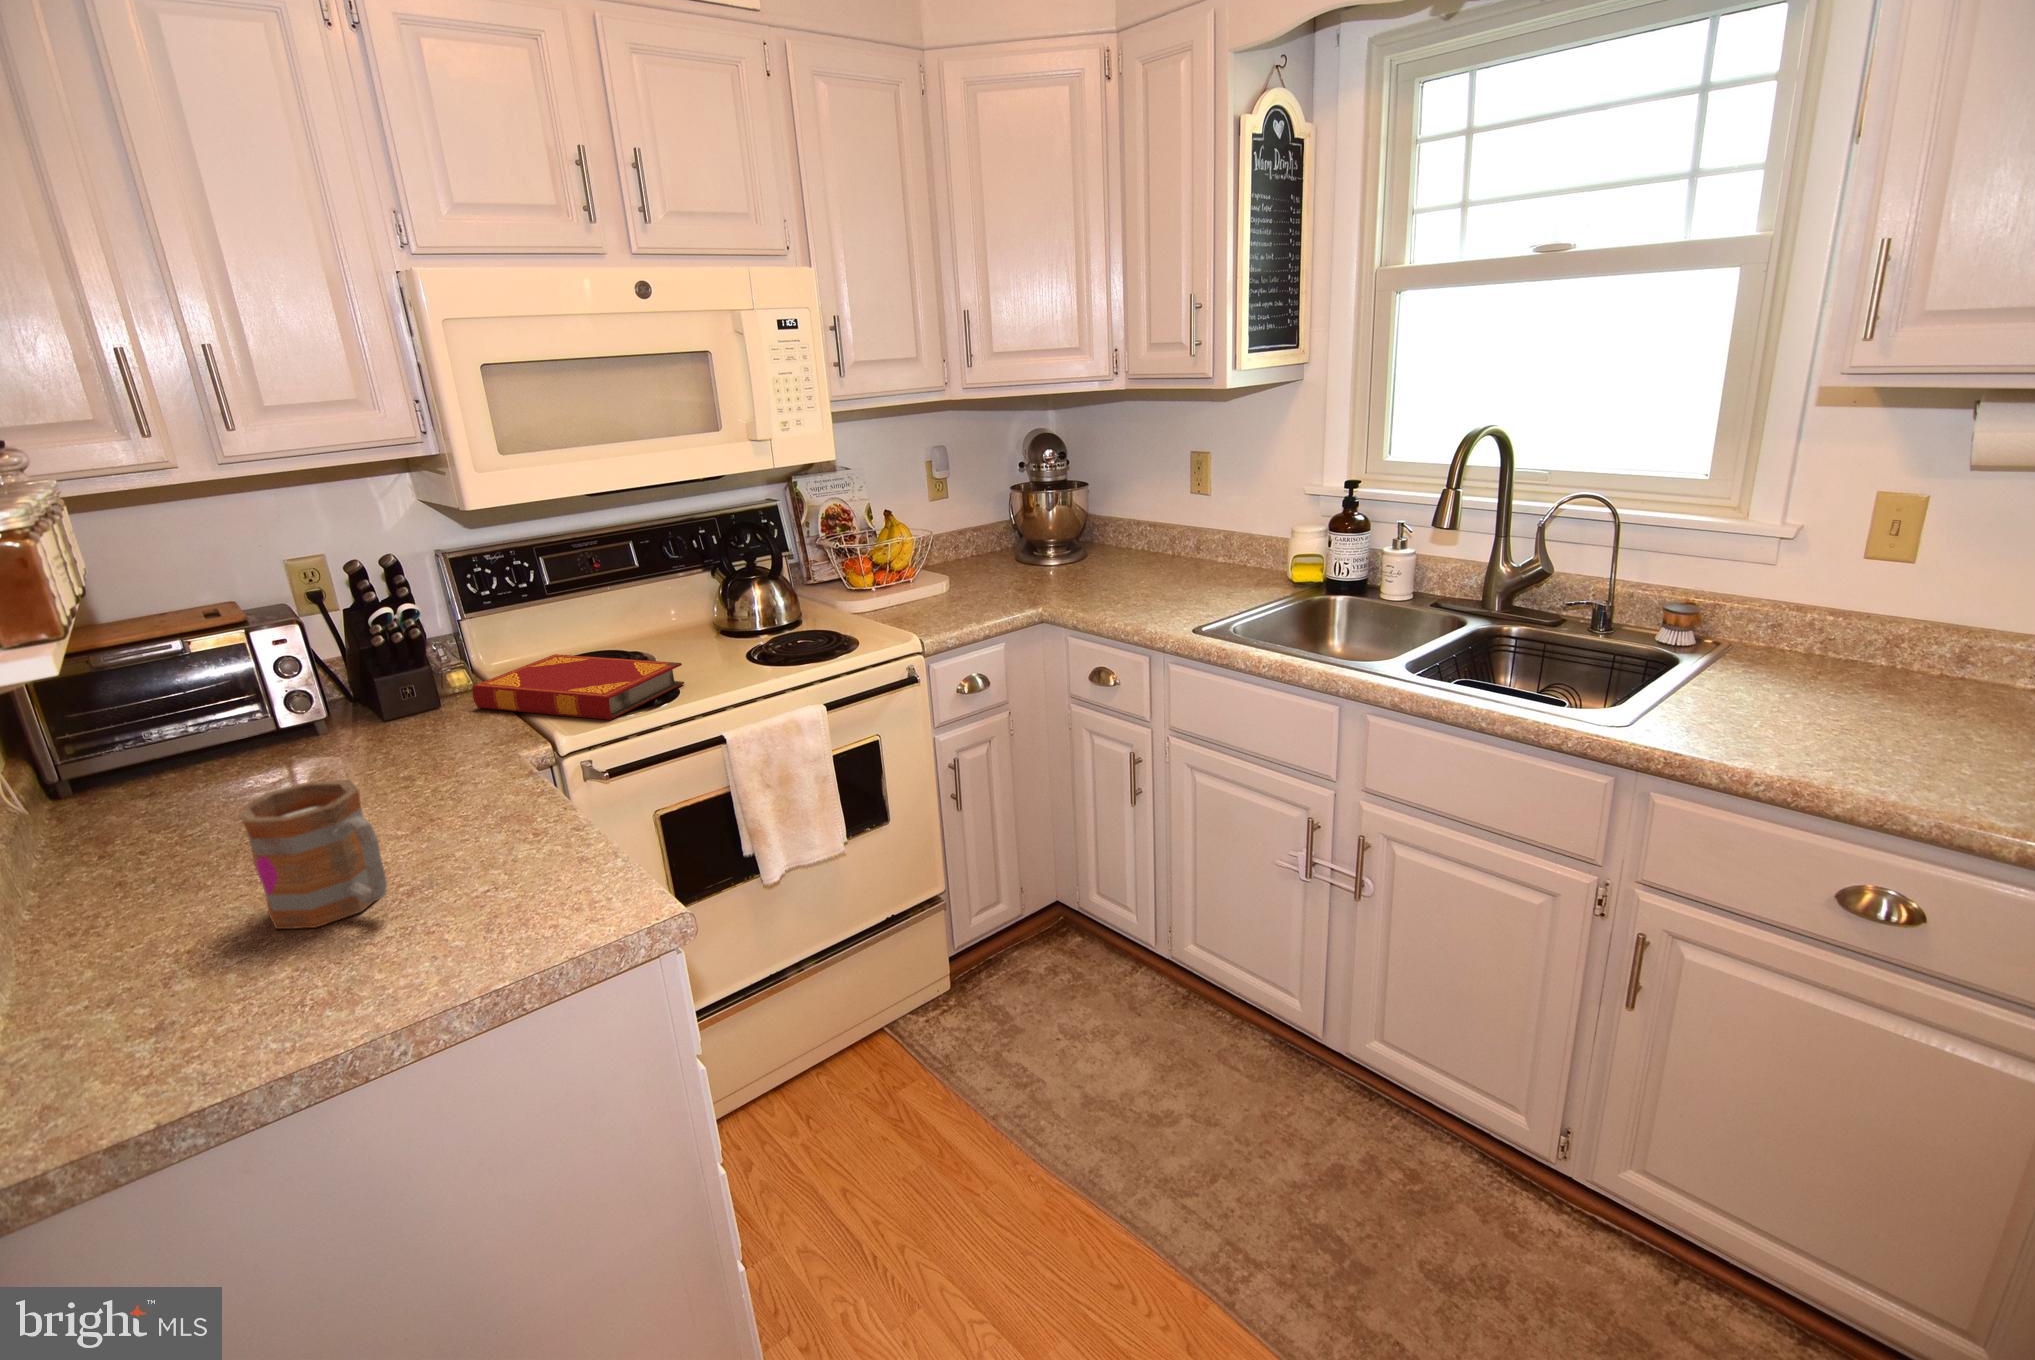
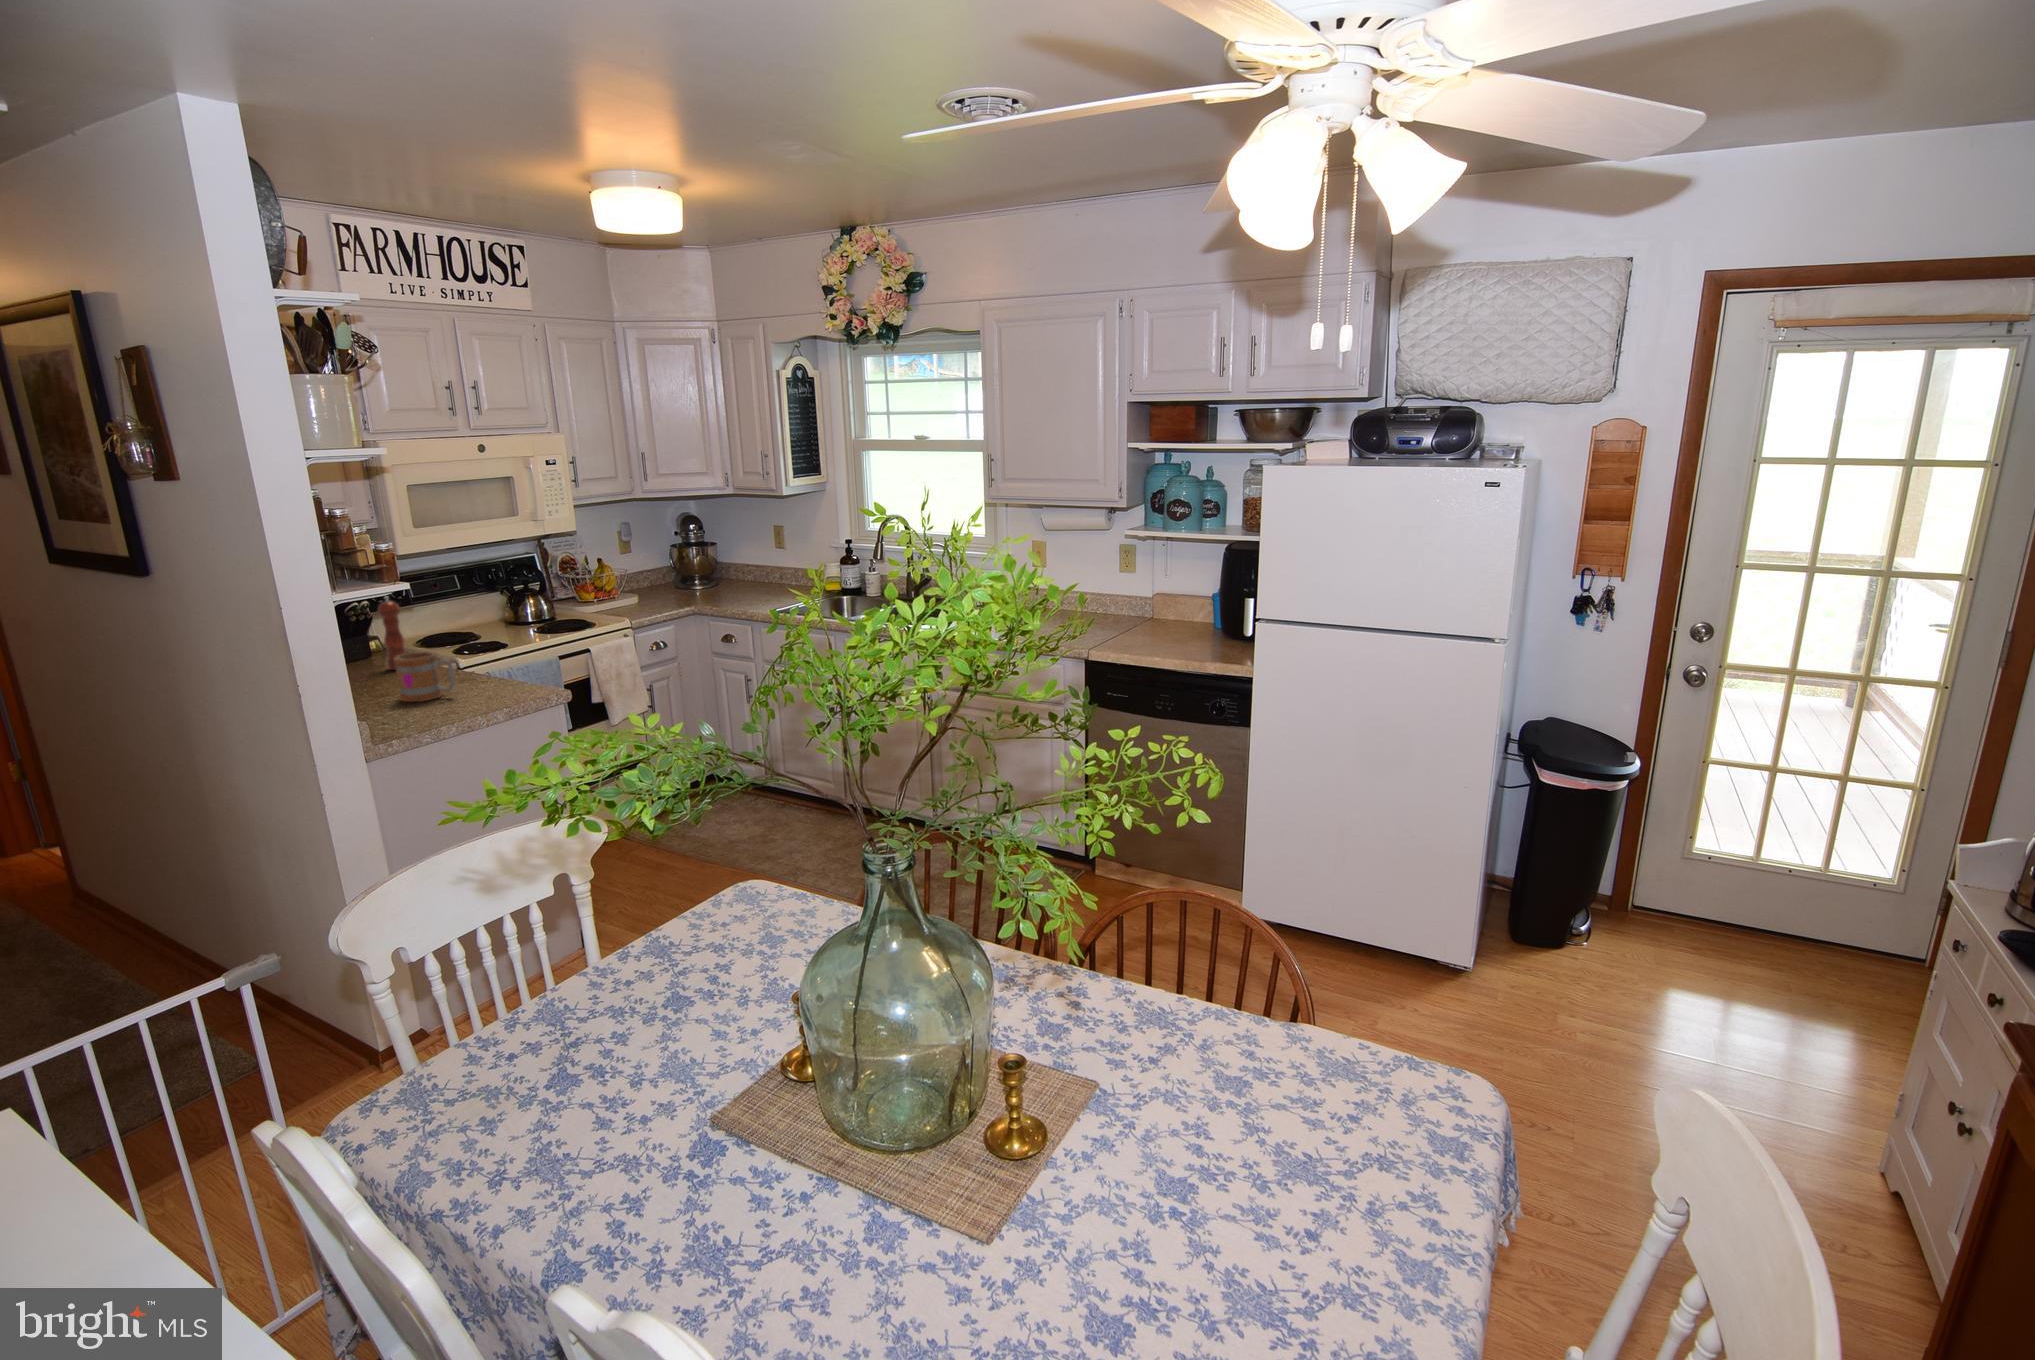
pepper mill: none [370,603,447,763] -> present [378,596,406,670]
hardback book: present [473,654,684,720] -> none [401,630,512,654]

